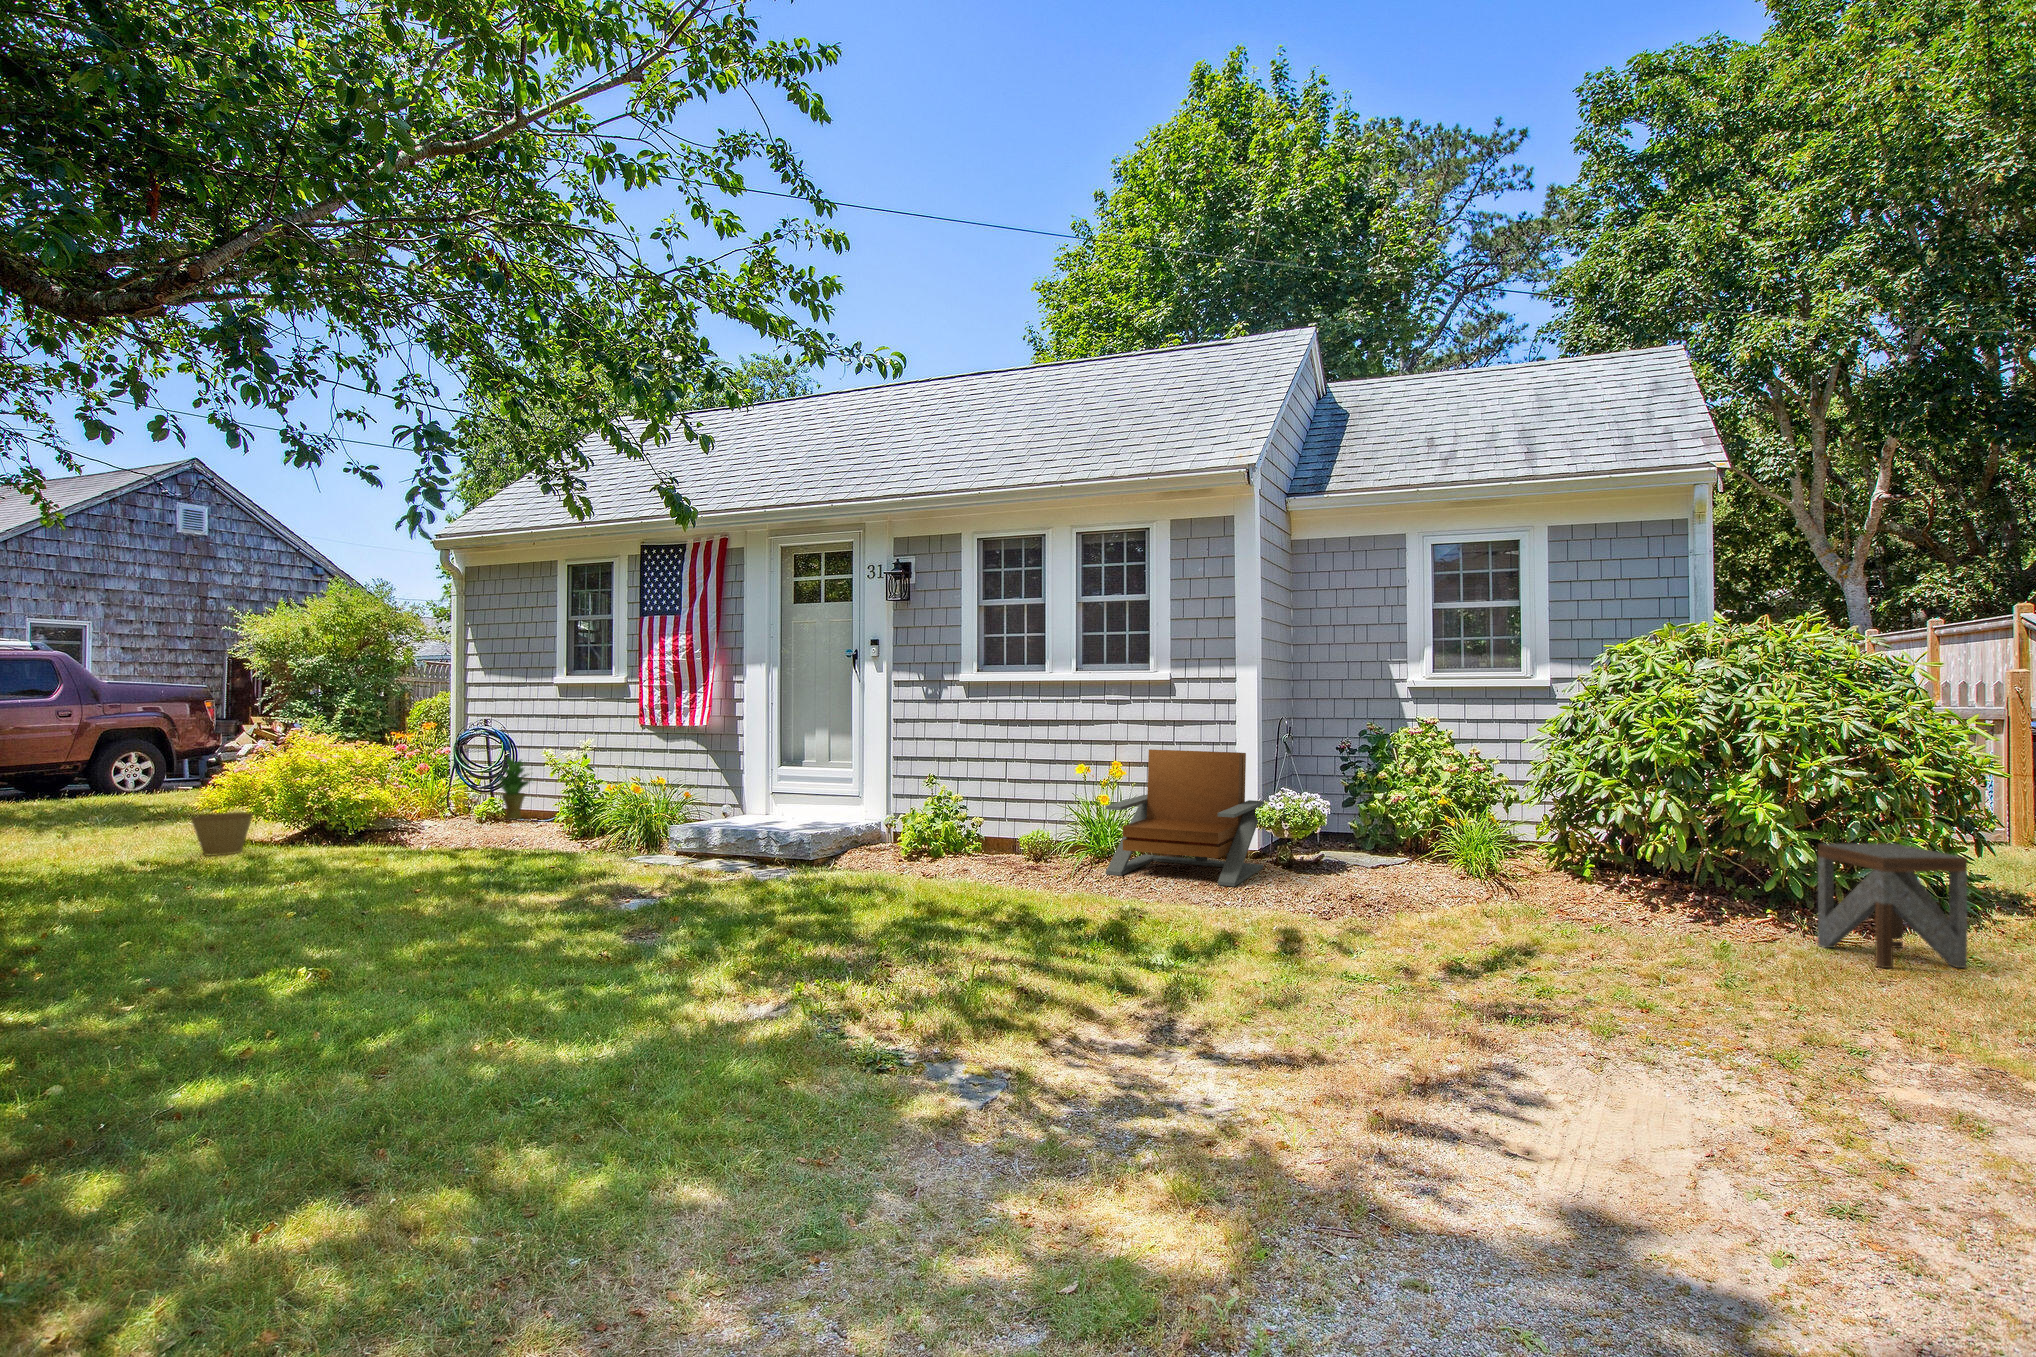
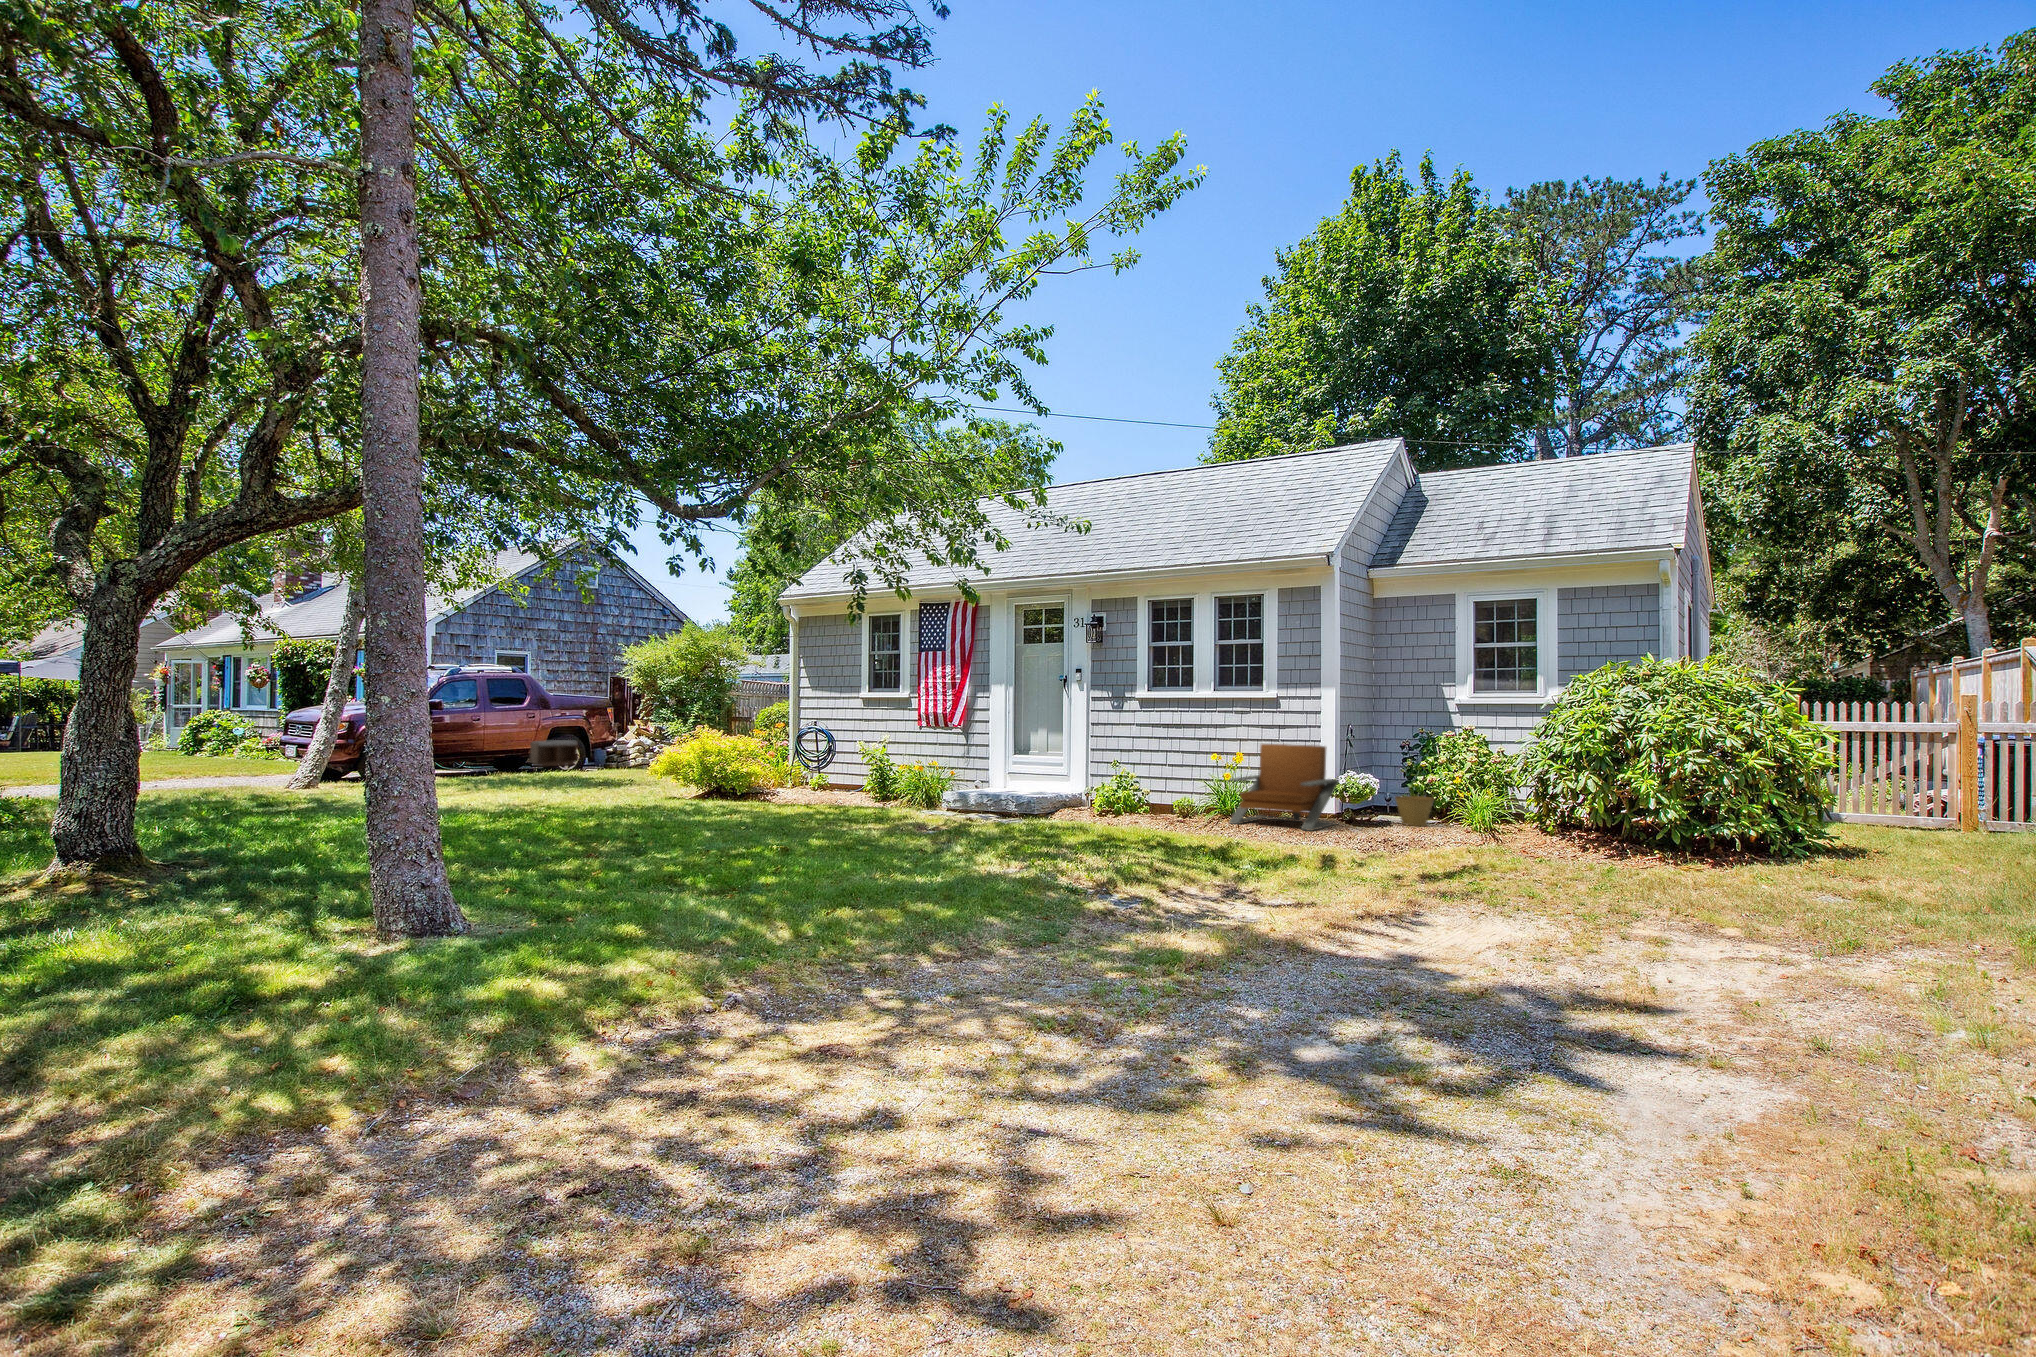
bench: none [56,748,142,790] -> present [530,740,578,766]
potted plant: present [497,758,532,820] -> none [819,747,850,788]
basket: present [191,812,254,856] -> present [1395,796,1434,826]
side table: present [1818,843,1967,968] -> none [1674,801,1756,876]

